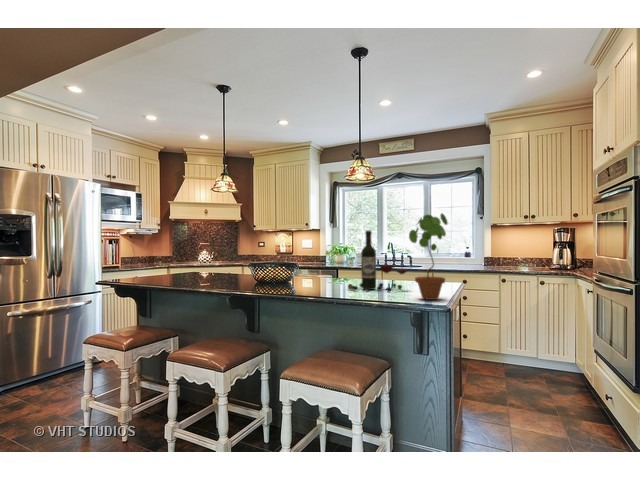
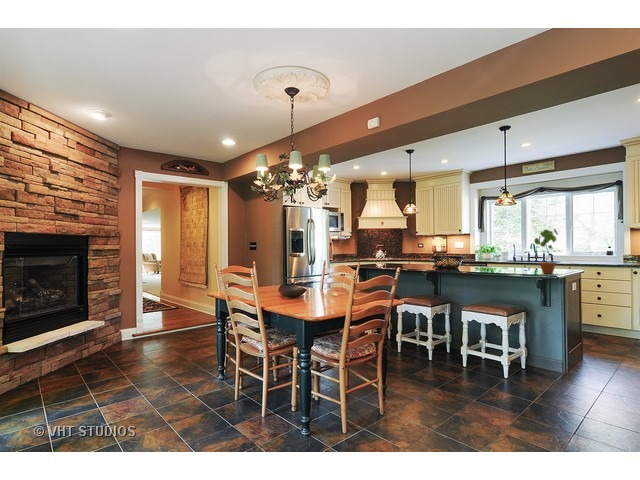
wine bottle: present [348,230,407,292] -> none [498,238,538,272]

